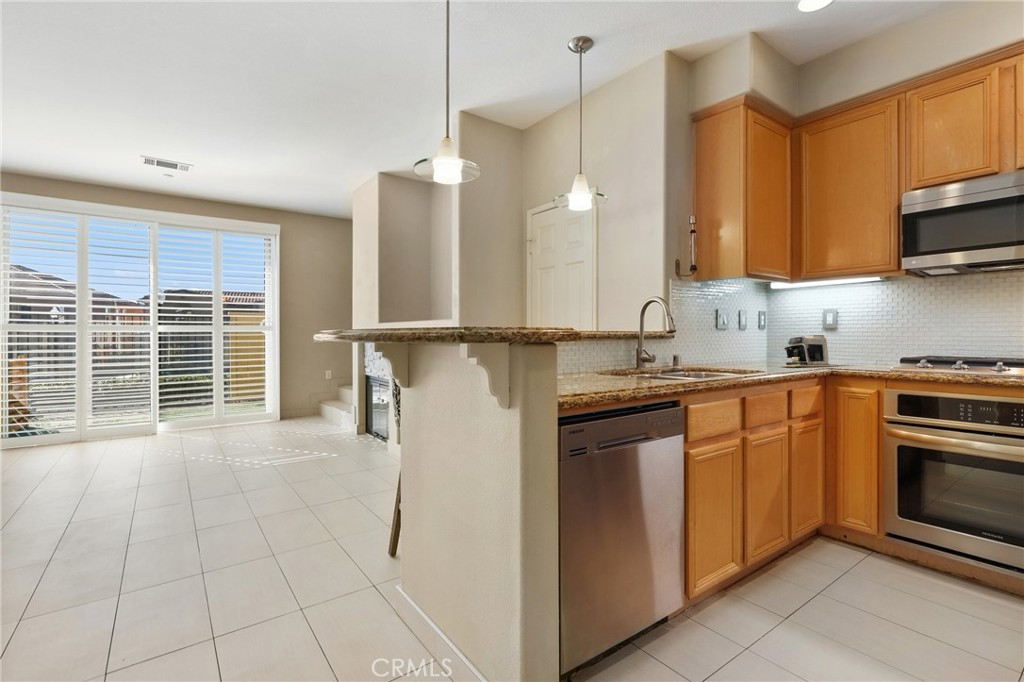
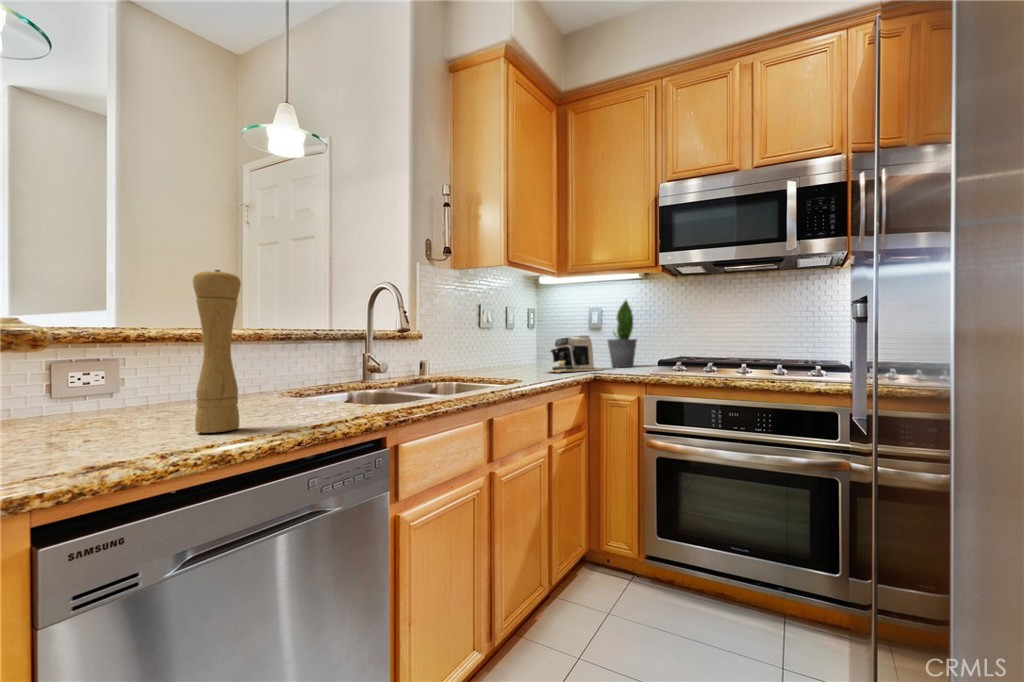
potted plant: none [842,300,878,364] -> present [608,301,637,367]
pepper mill: none [594,306,615,391] -> present [193,270,241,433]

